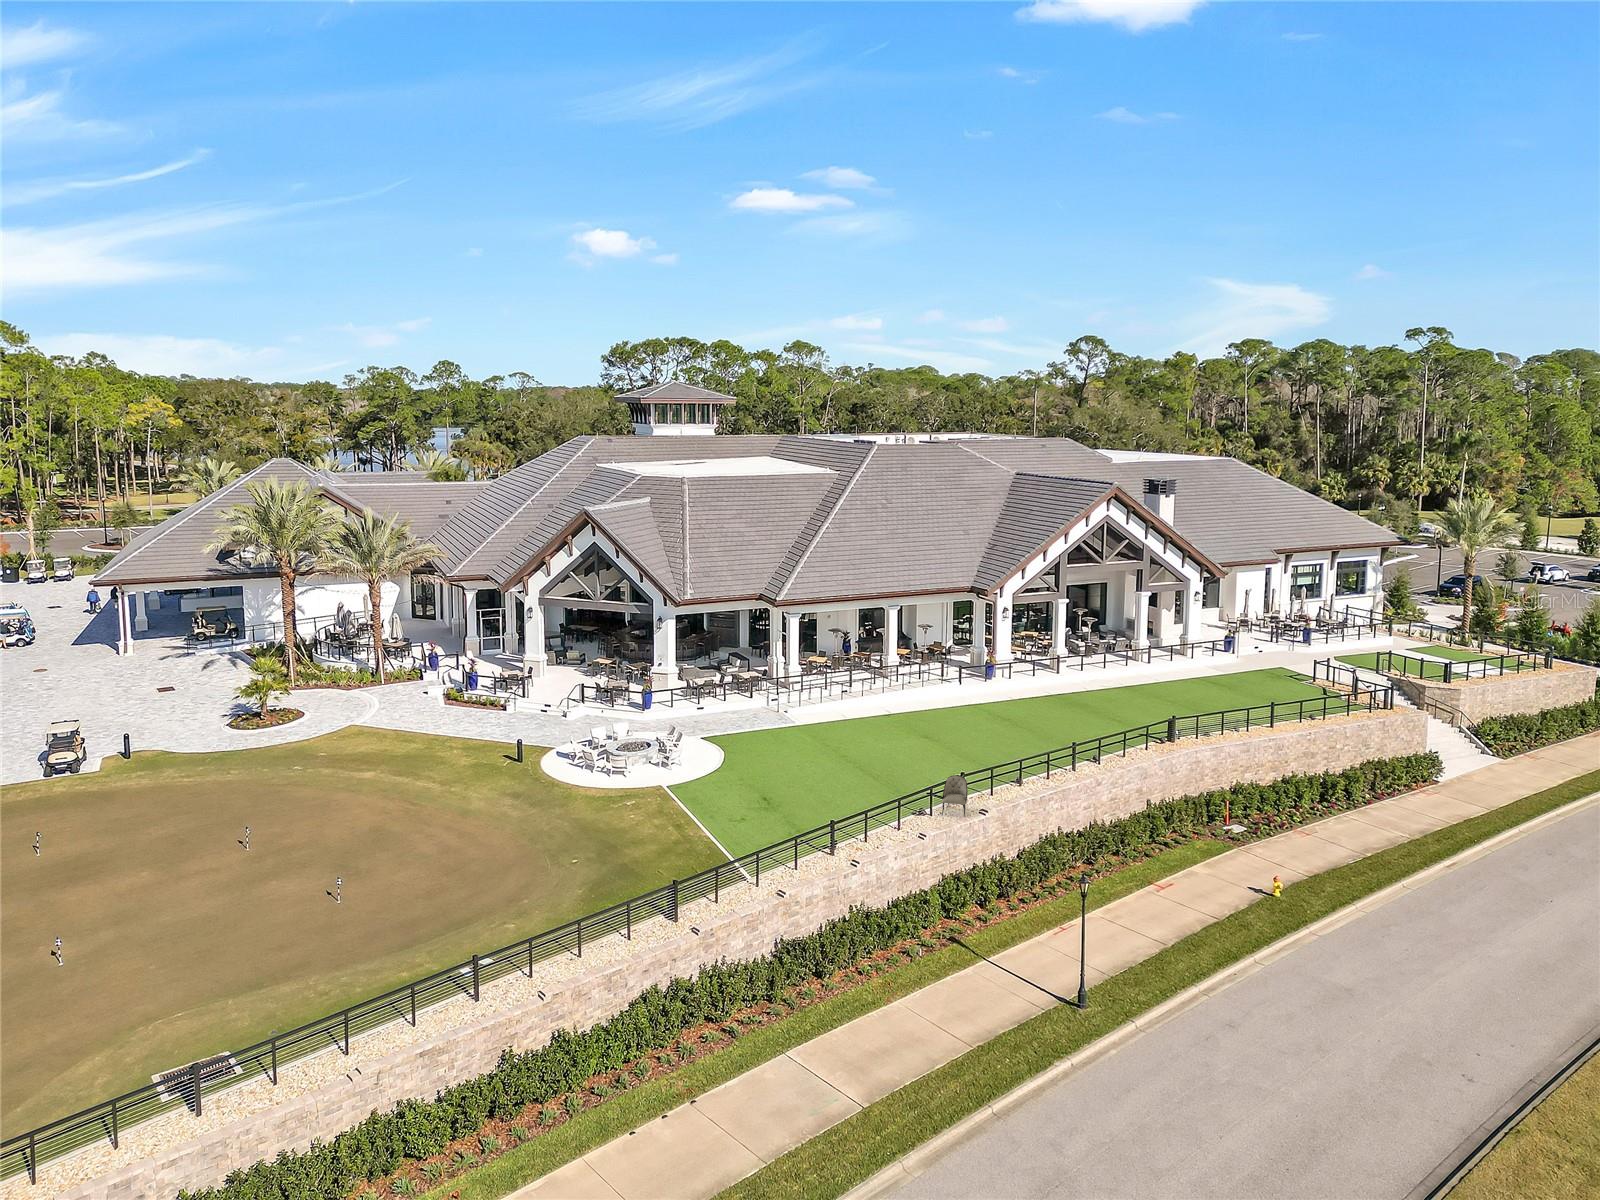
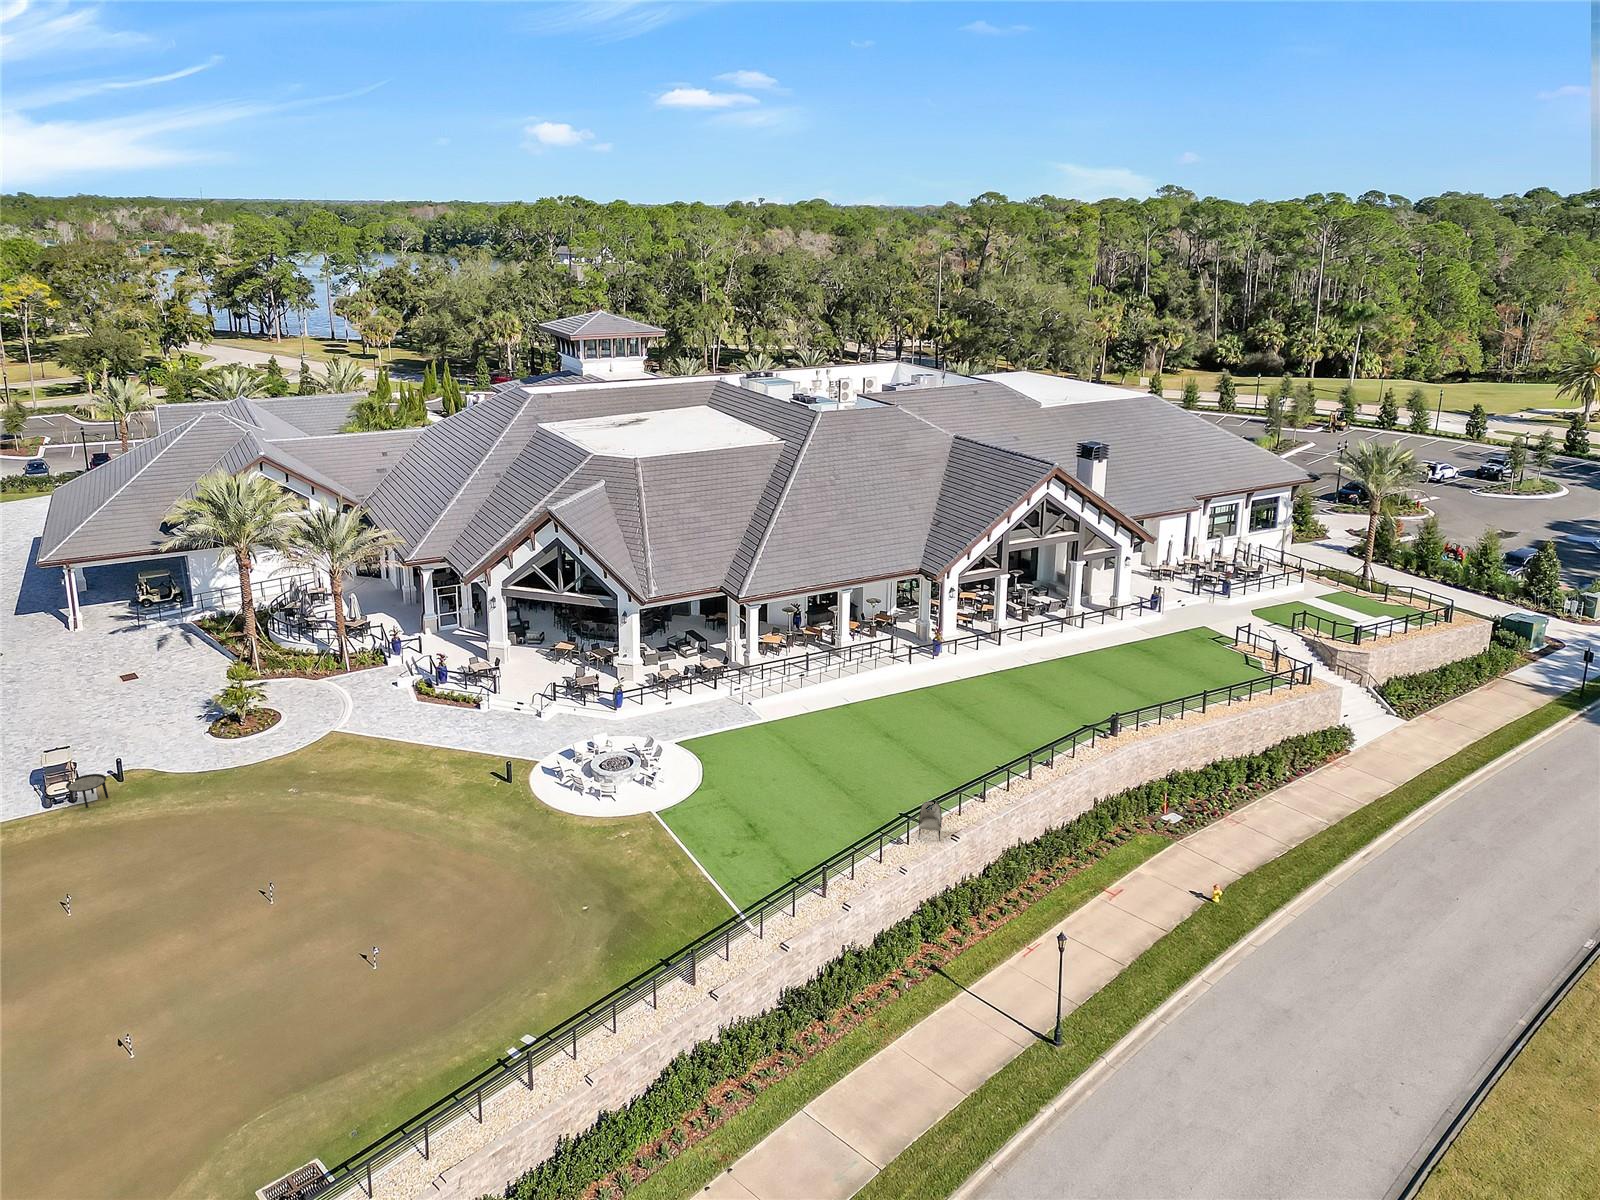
round table: none [86,742,127,772] -> present [66,774,108,808]

